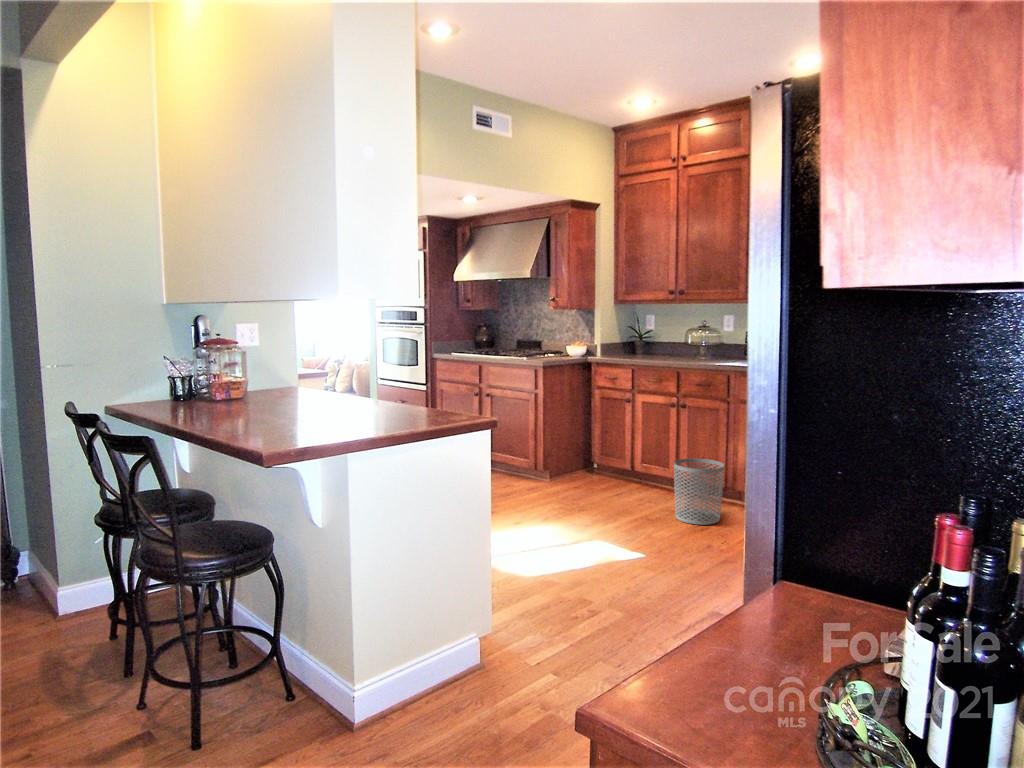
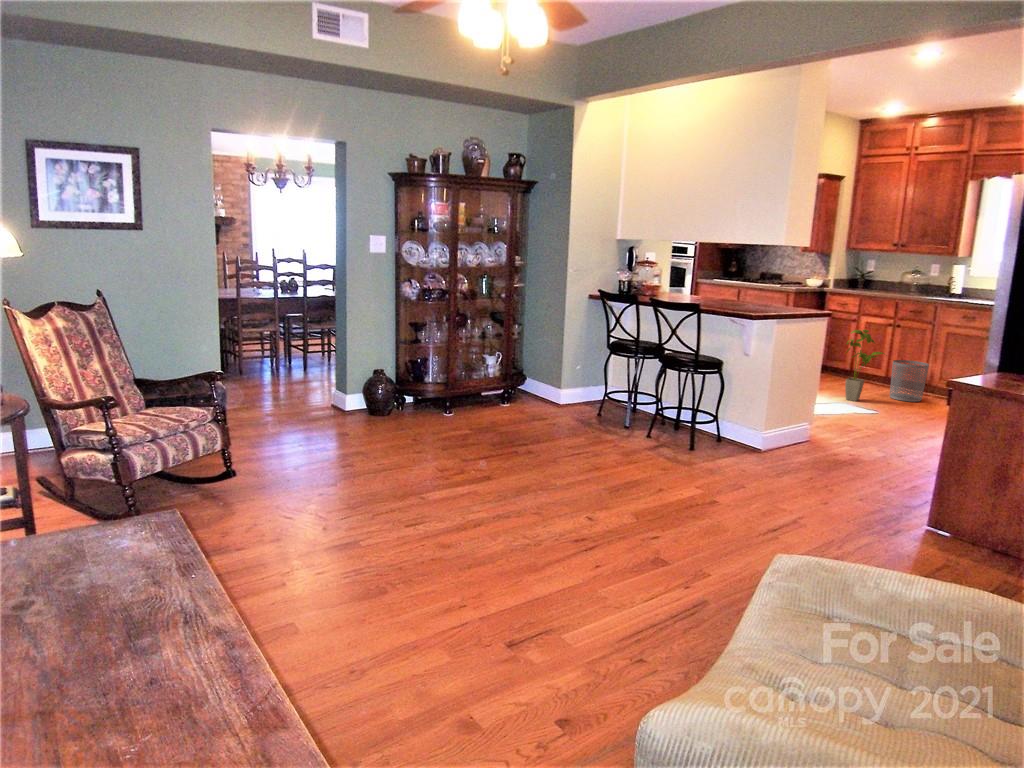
house plant: none [597,419,660,533] -> present [845,330,884,401]

